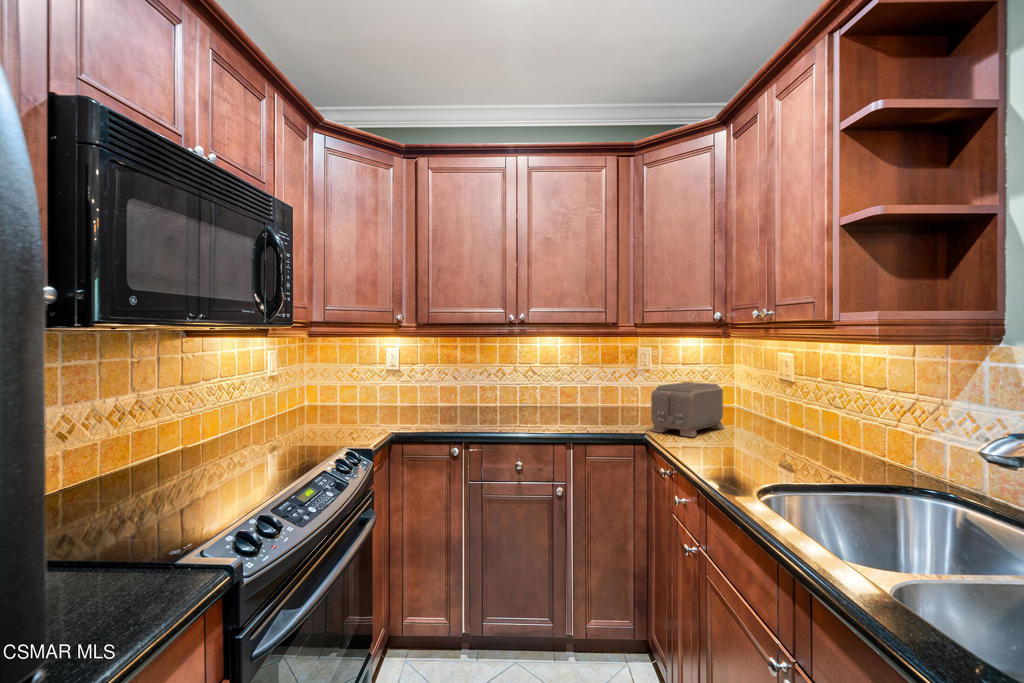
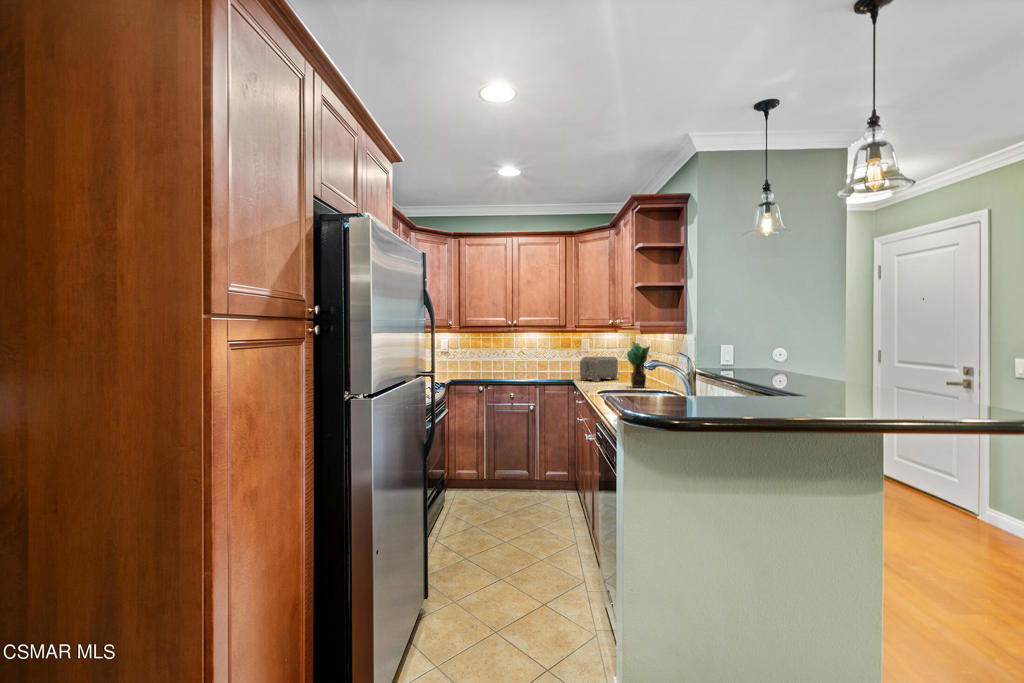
potted plant: none [774,358,847,465] -> present [627,342,650,387]

